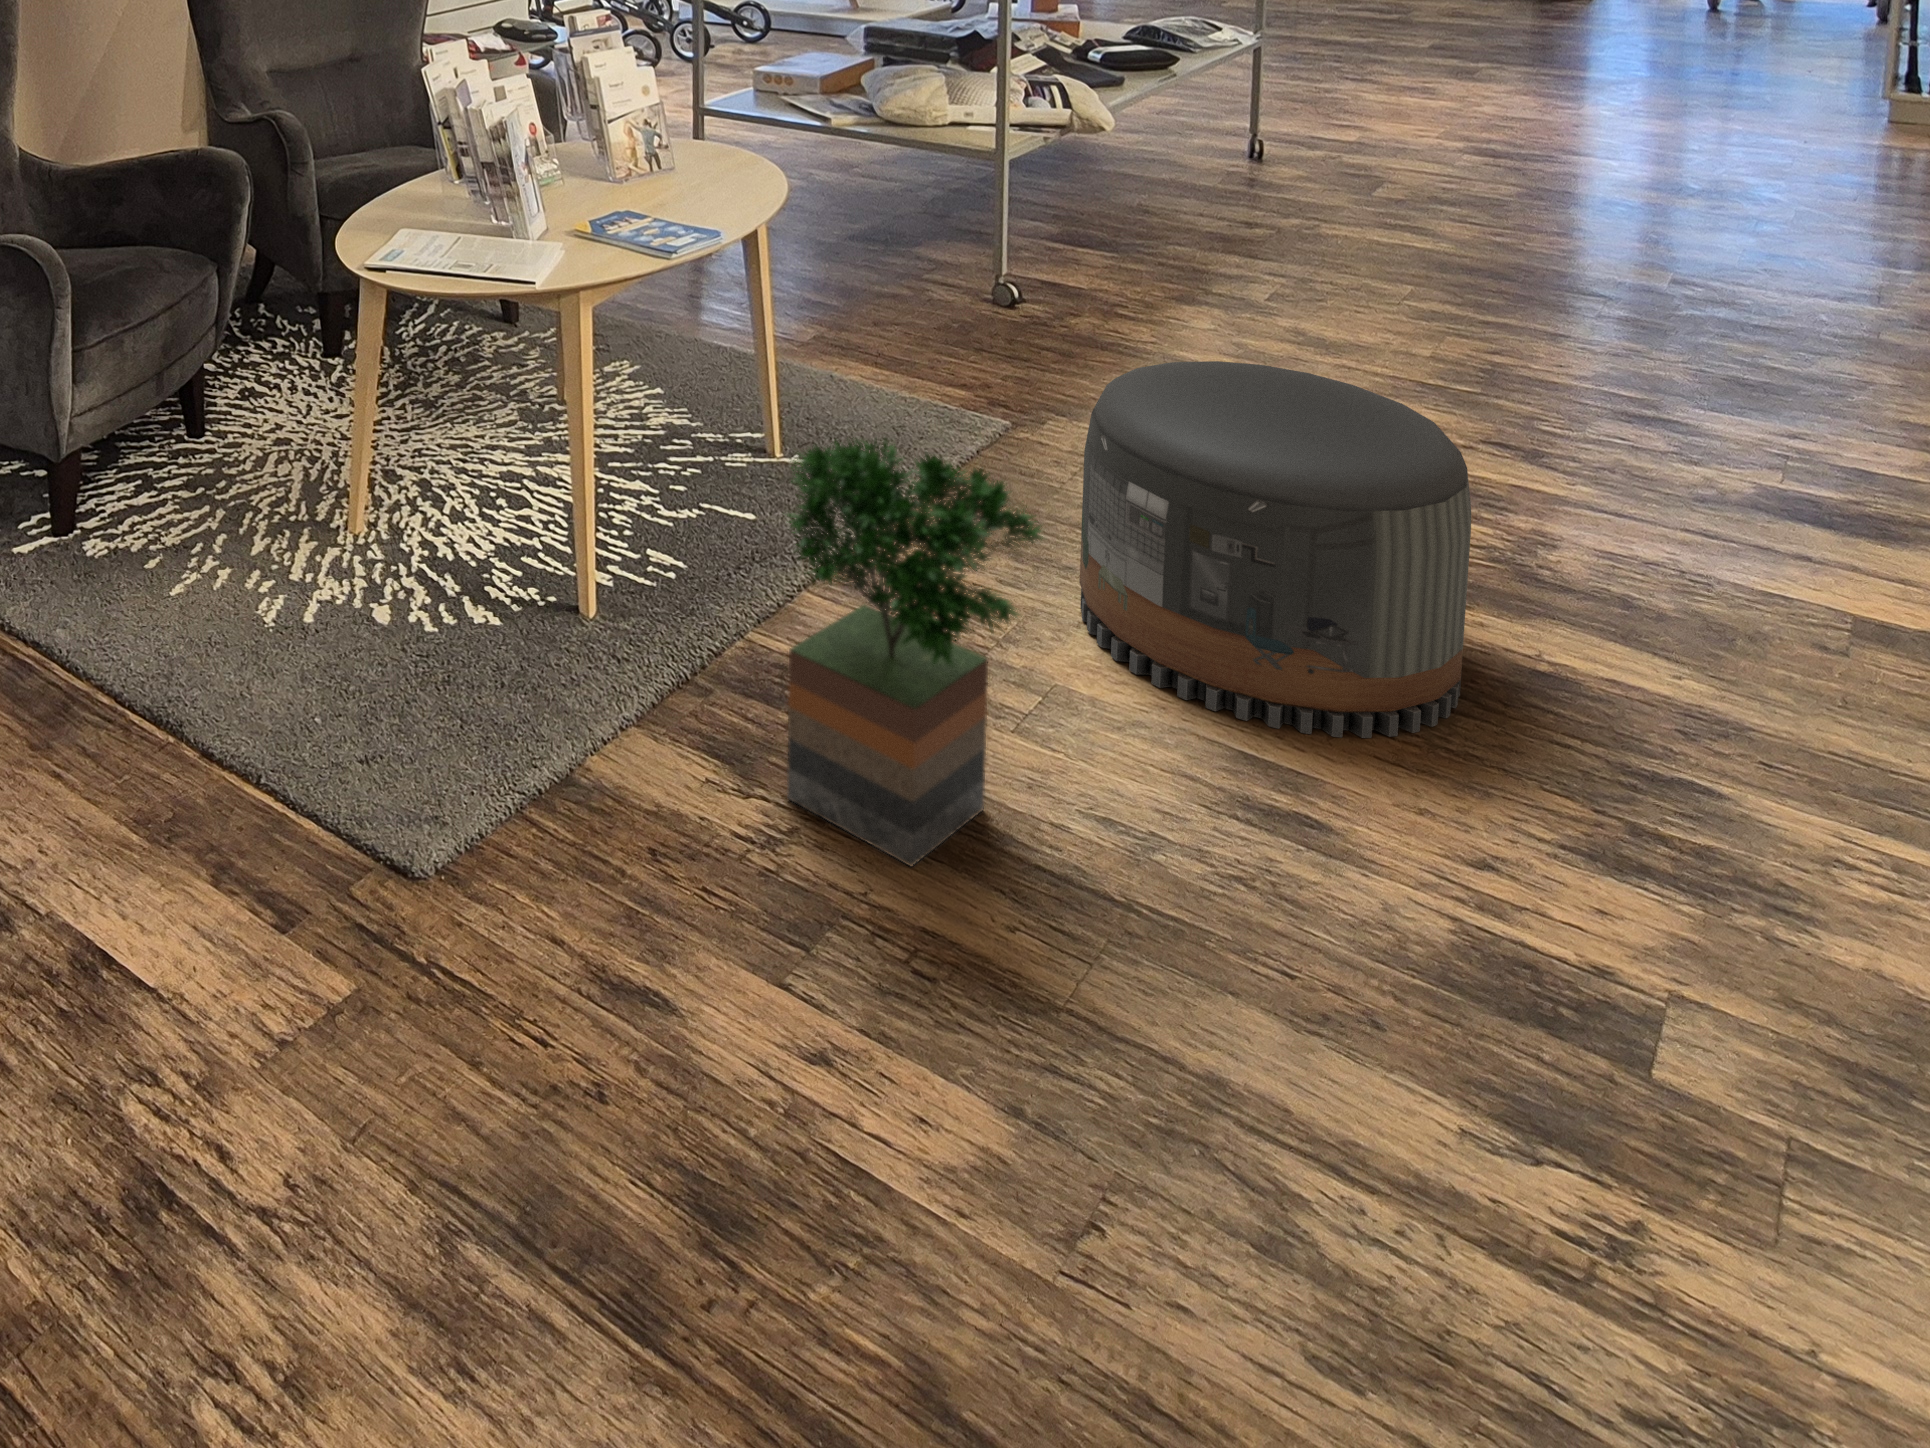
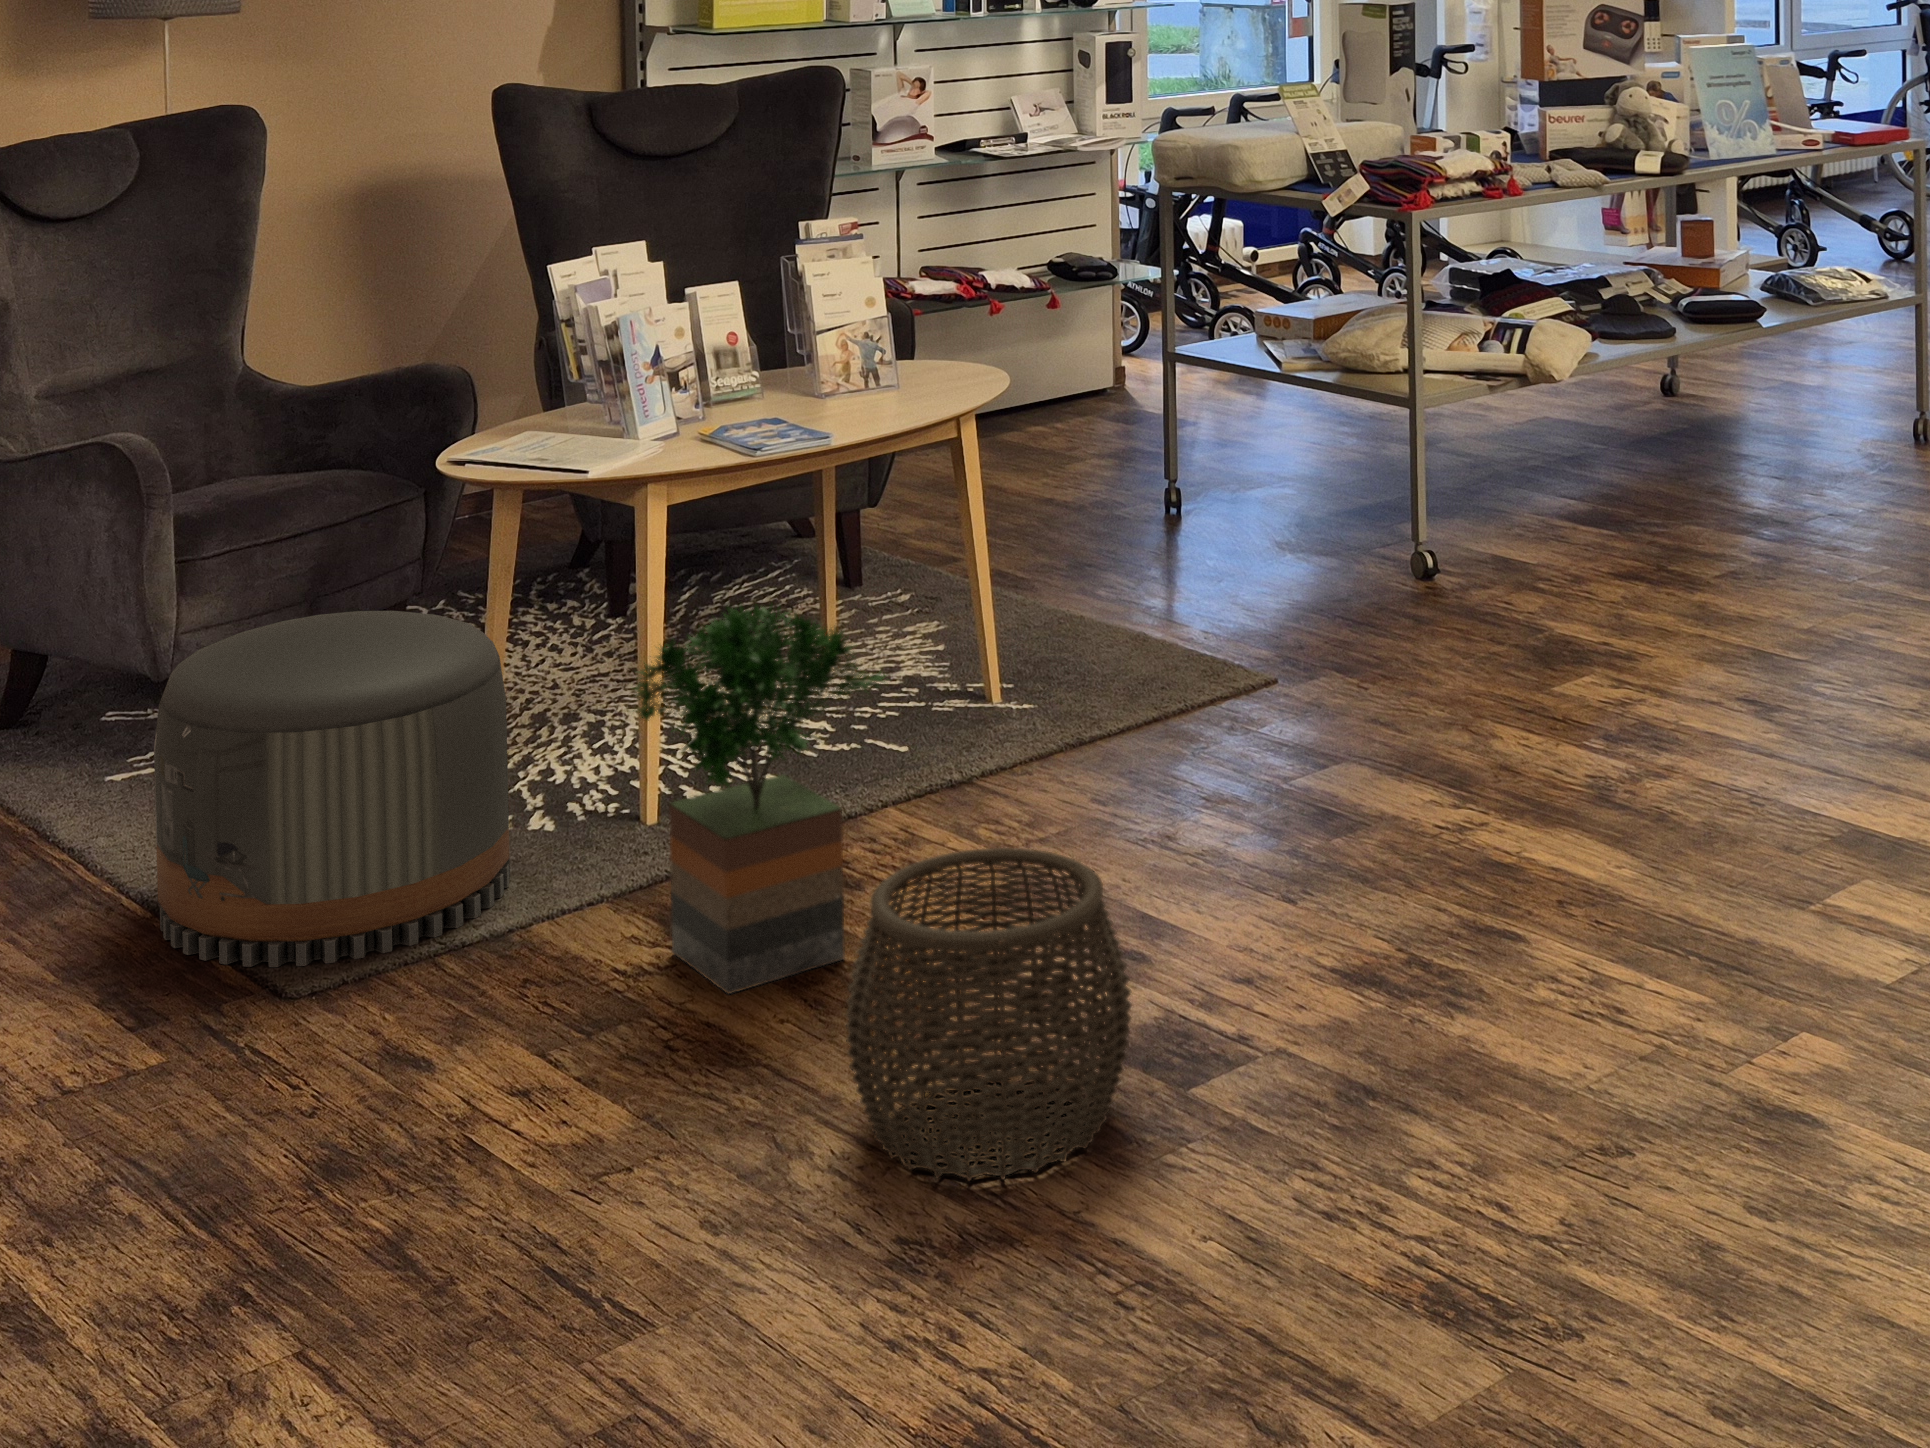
pouf: present [1080,361,1471,738] -> present [154,611,510,967]
woven basket: none [1275,771,1713,1233] -> present [846,848,1132,1181]

